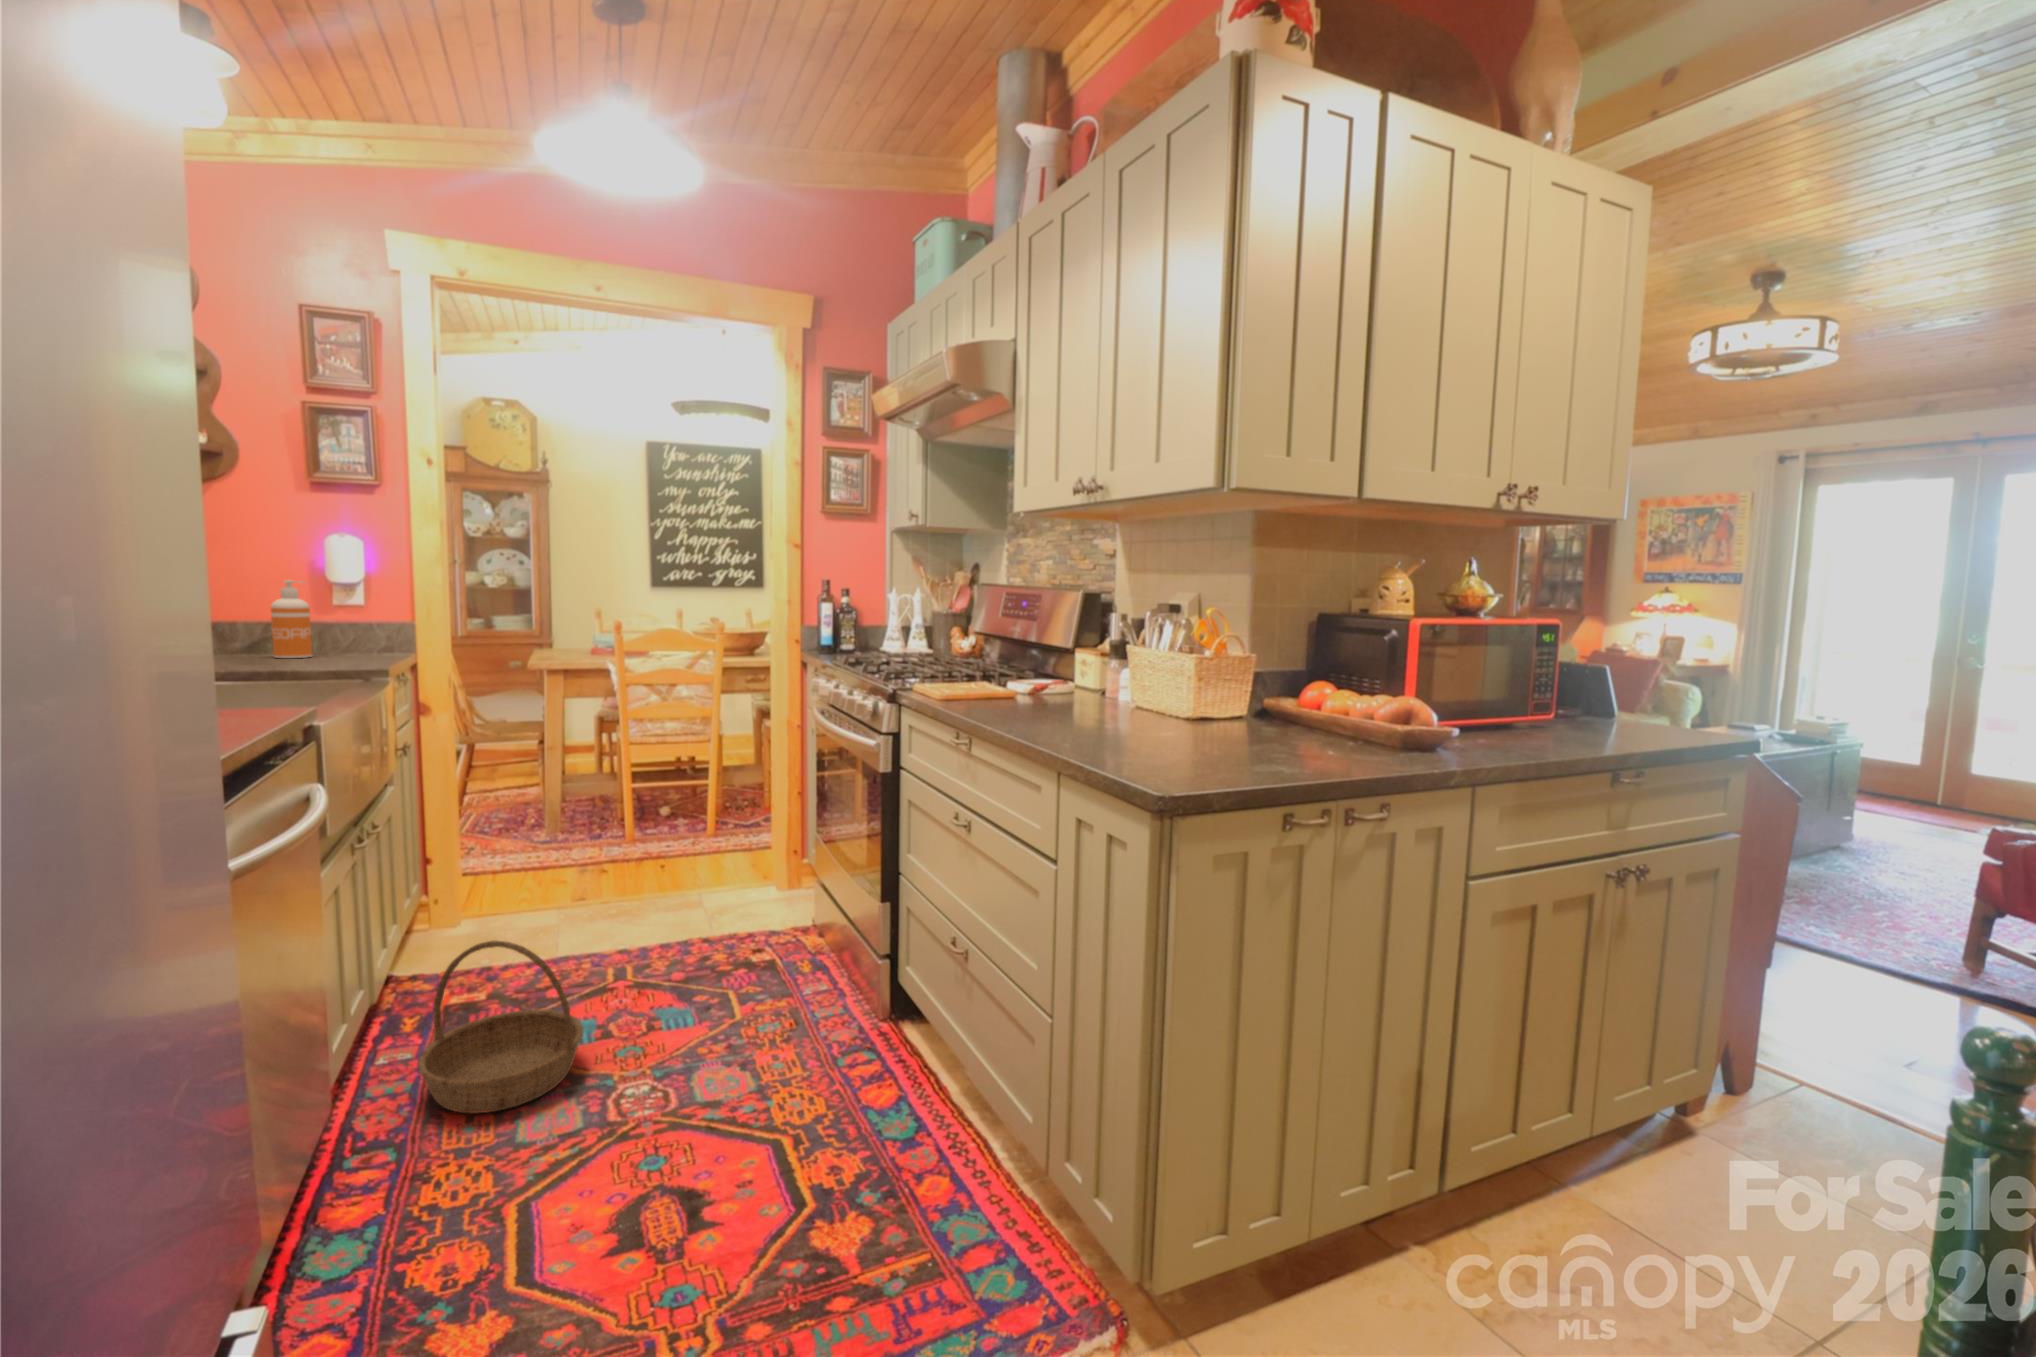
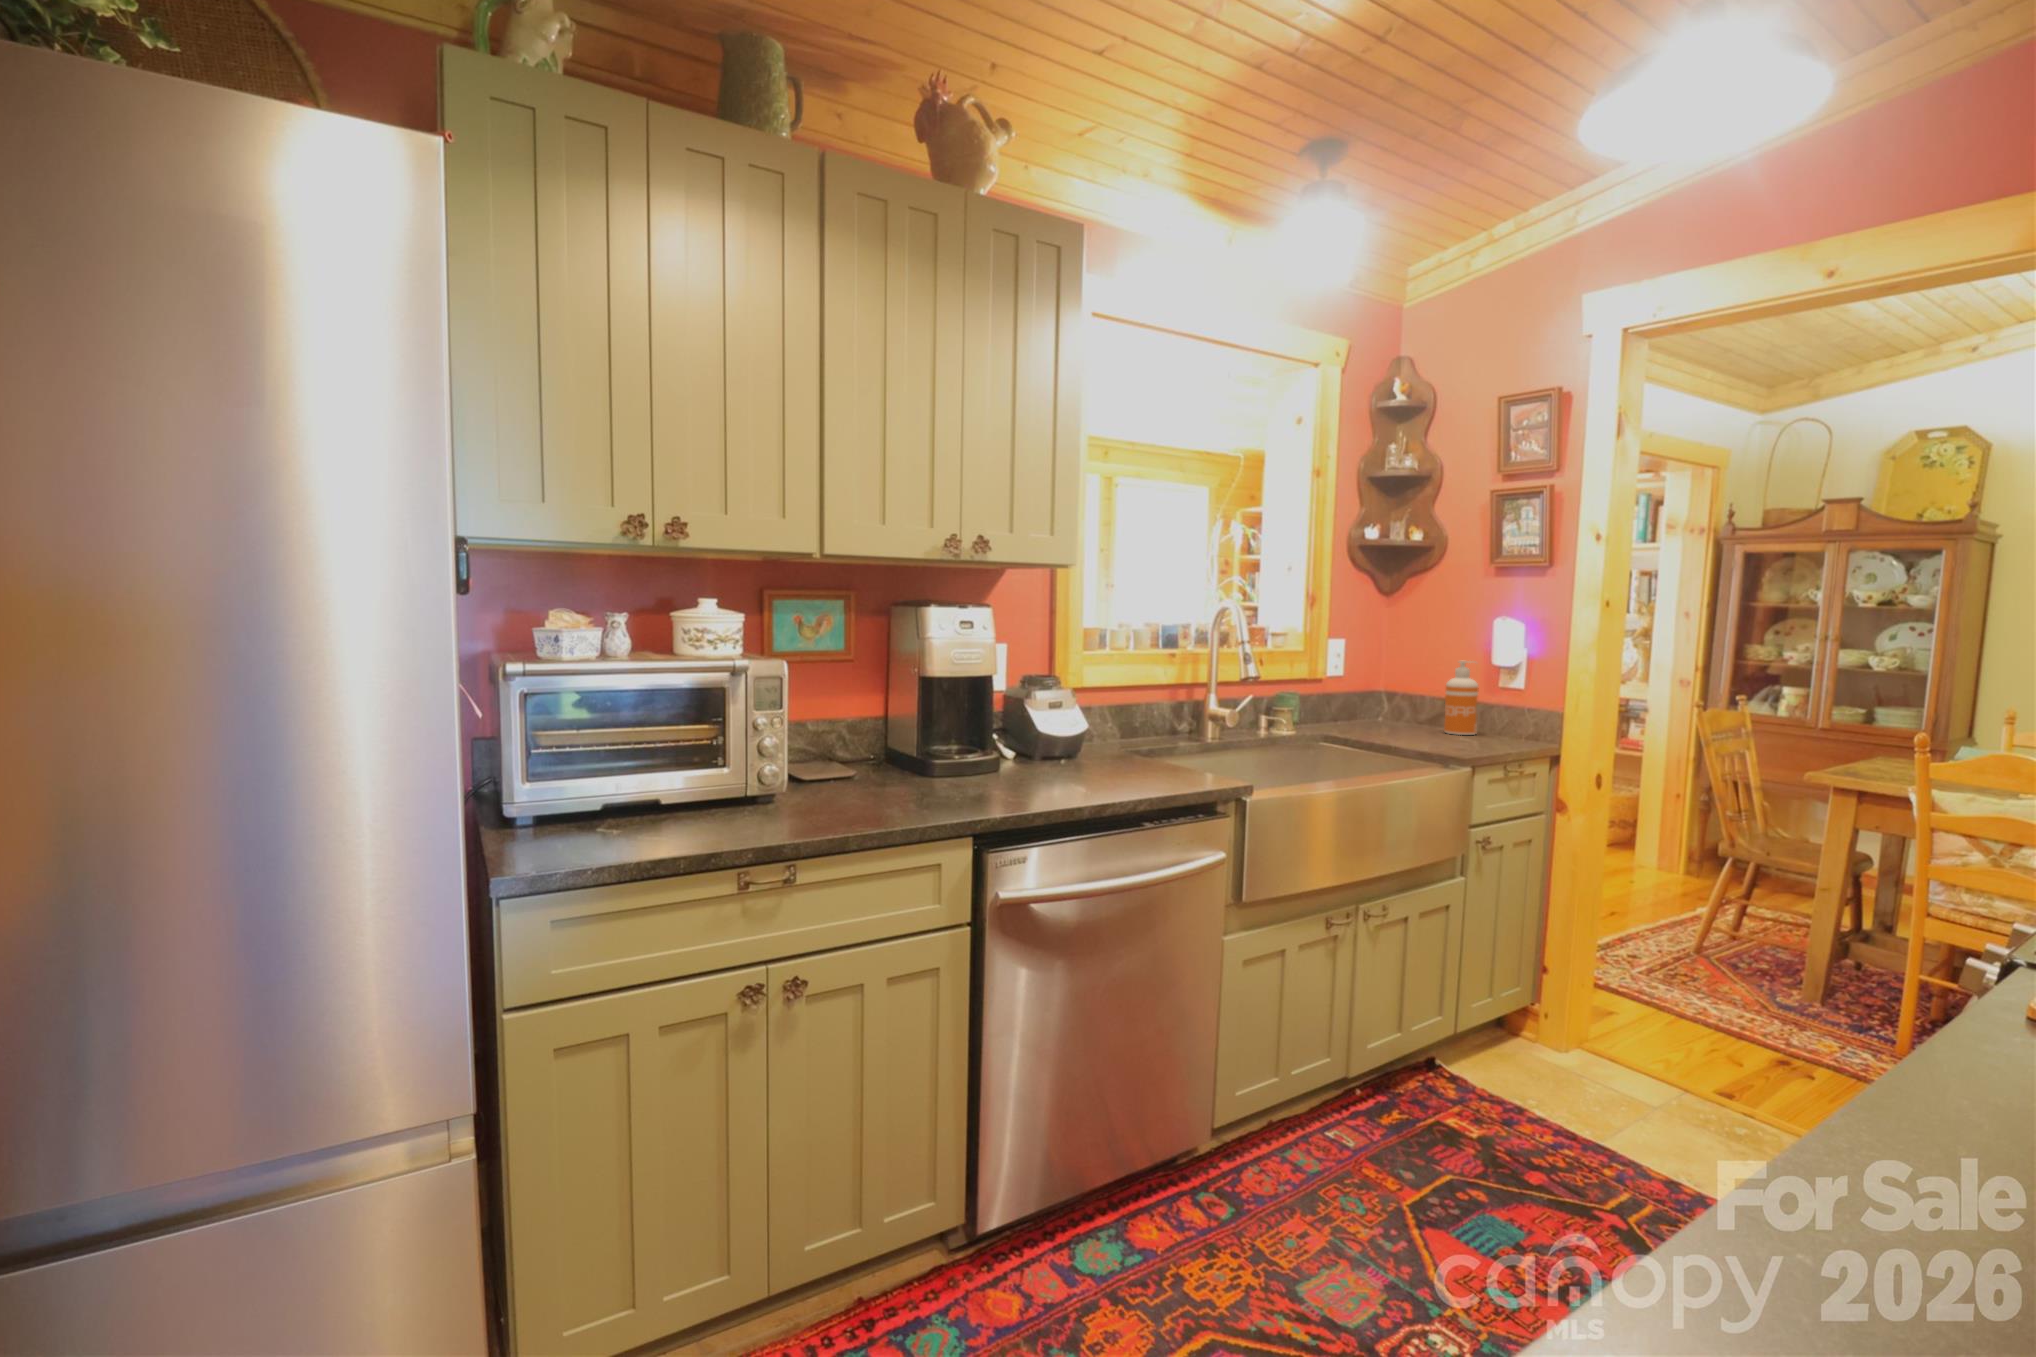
basket: present [418,941,583,1113] -> none [1285,1063,1456,1271]

